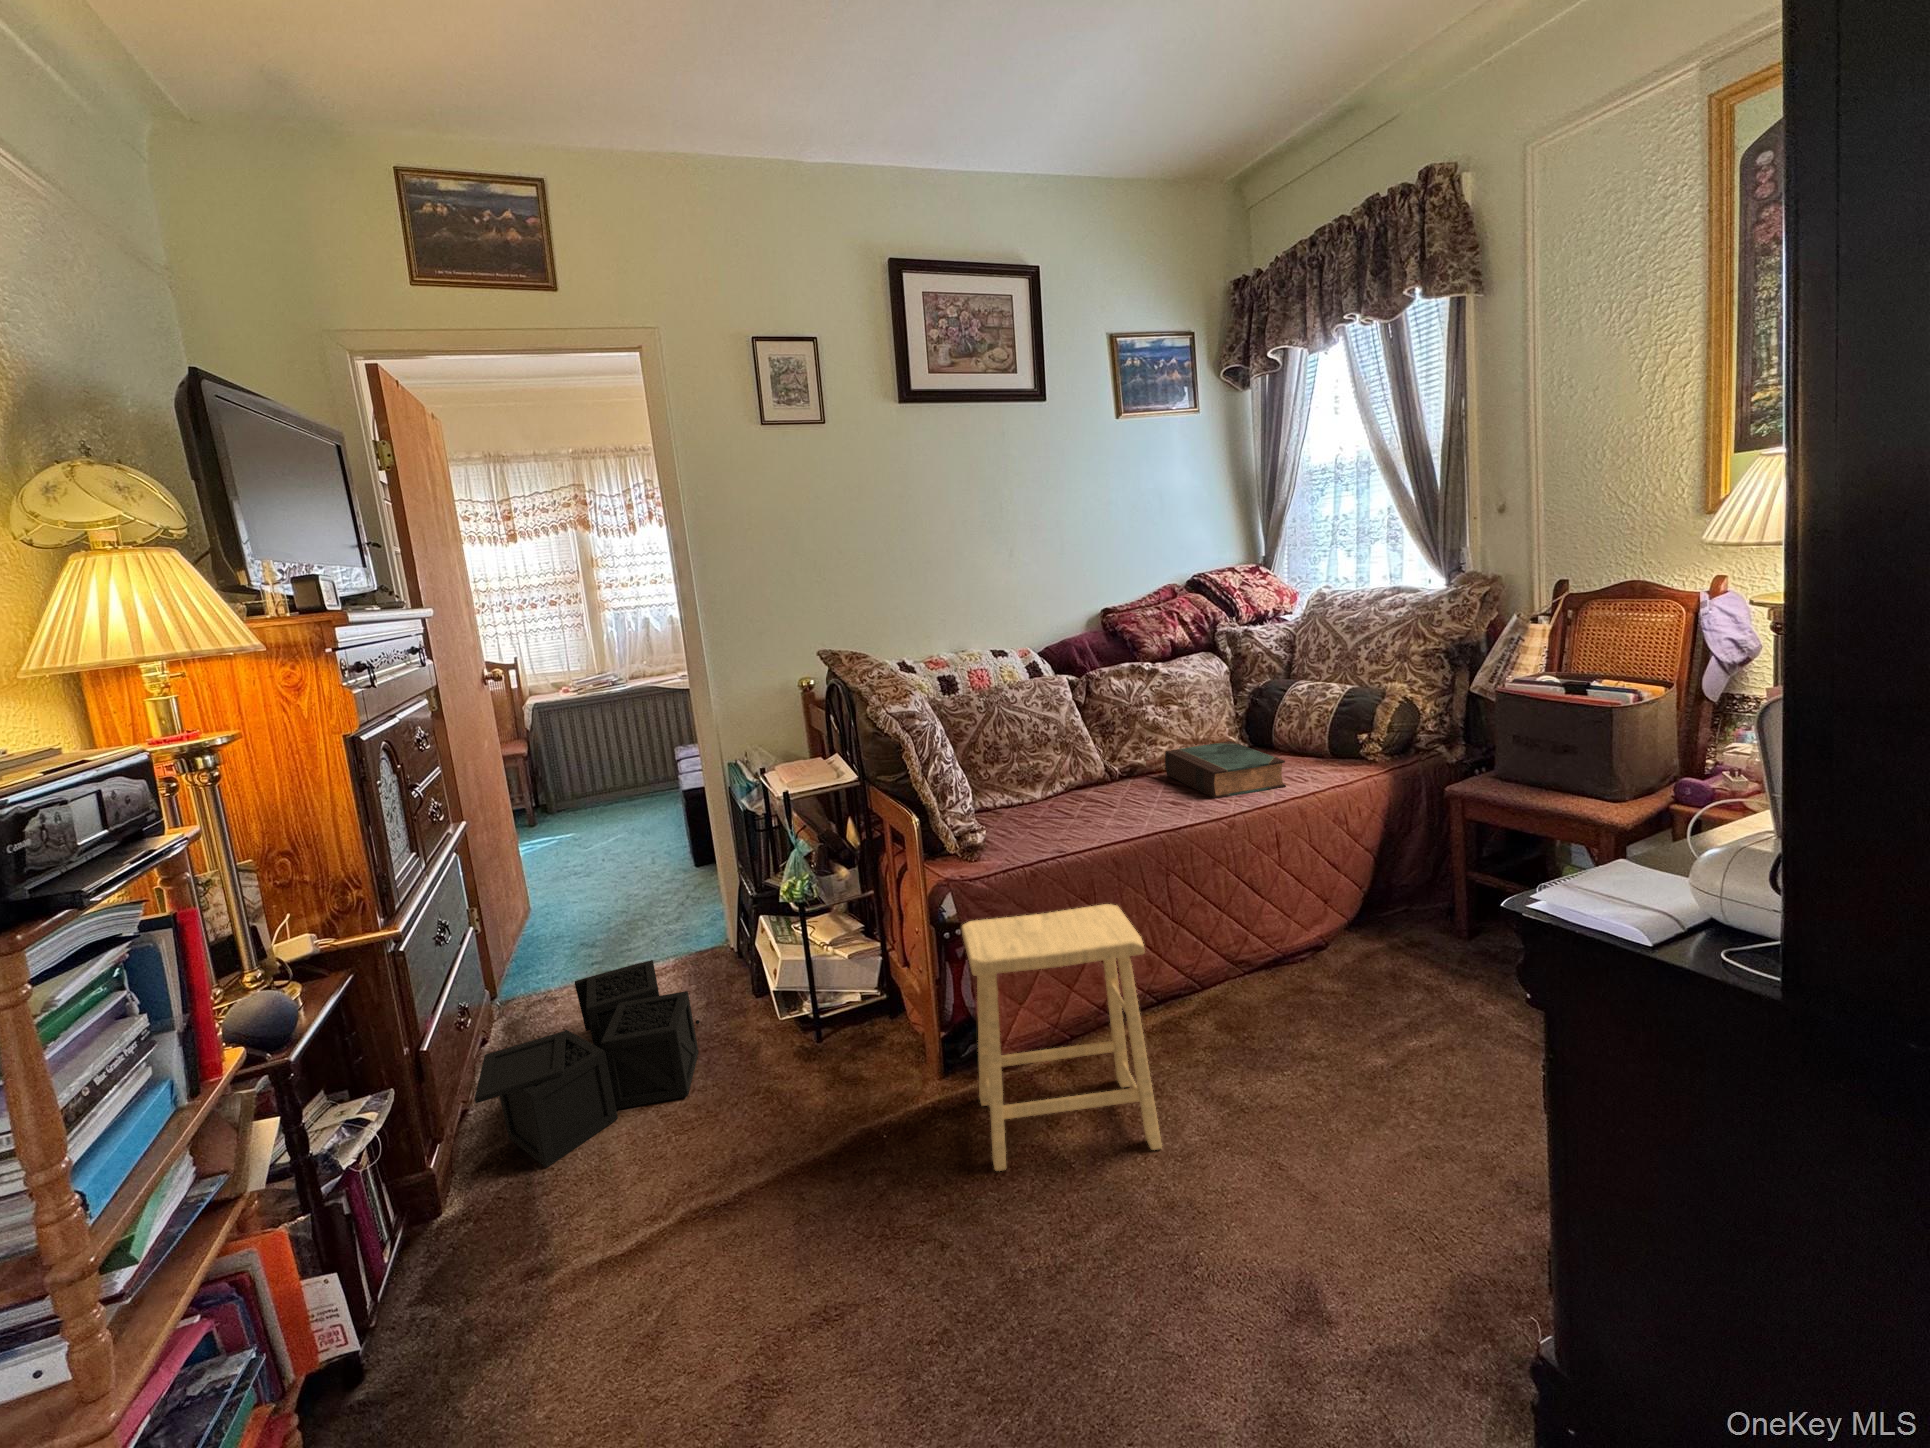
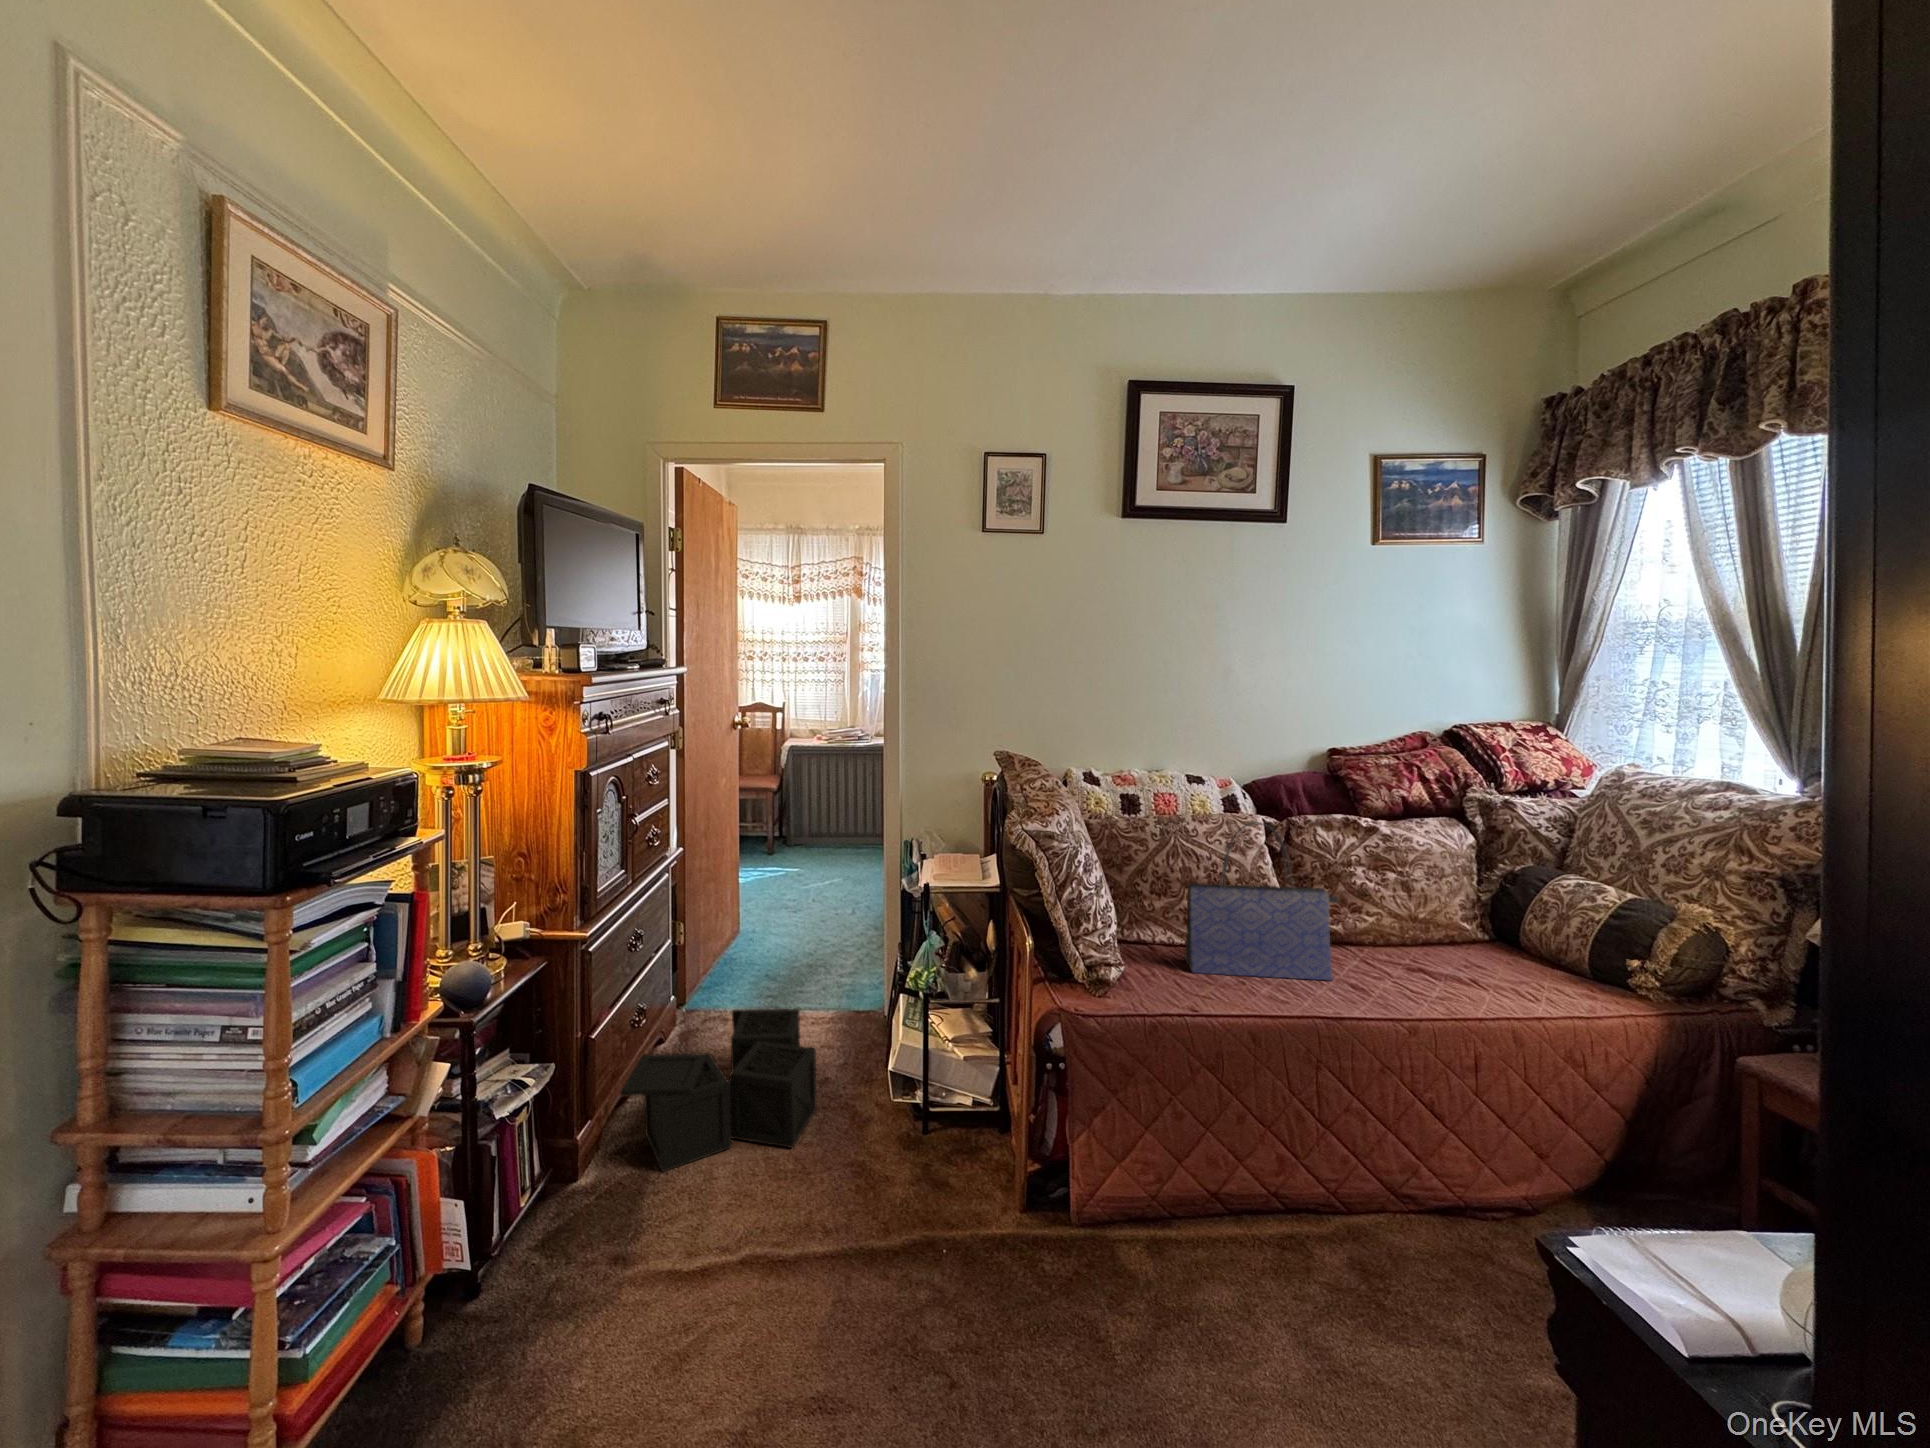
tote bag: none [1030,674,1157,822] -> present [1185,822,1338,981]
book: present [1165,741,1286,799] -> none [1361,924,1510,1003]
footstool: present [961,904,1162,1171] -> none [1042,1060,1238,1385]

